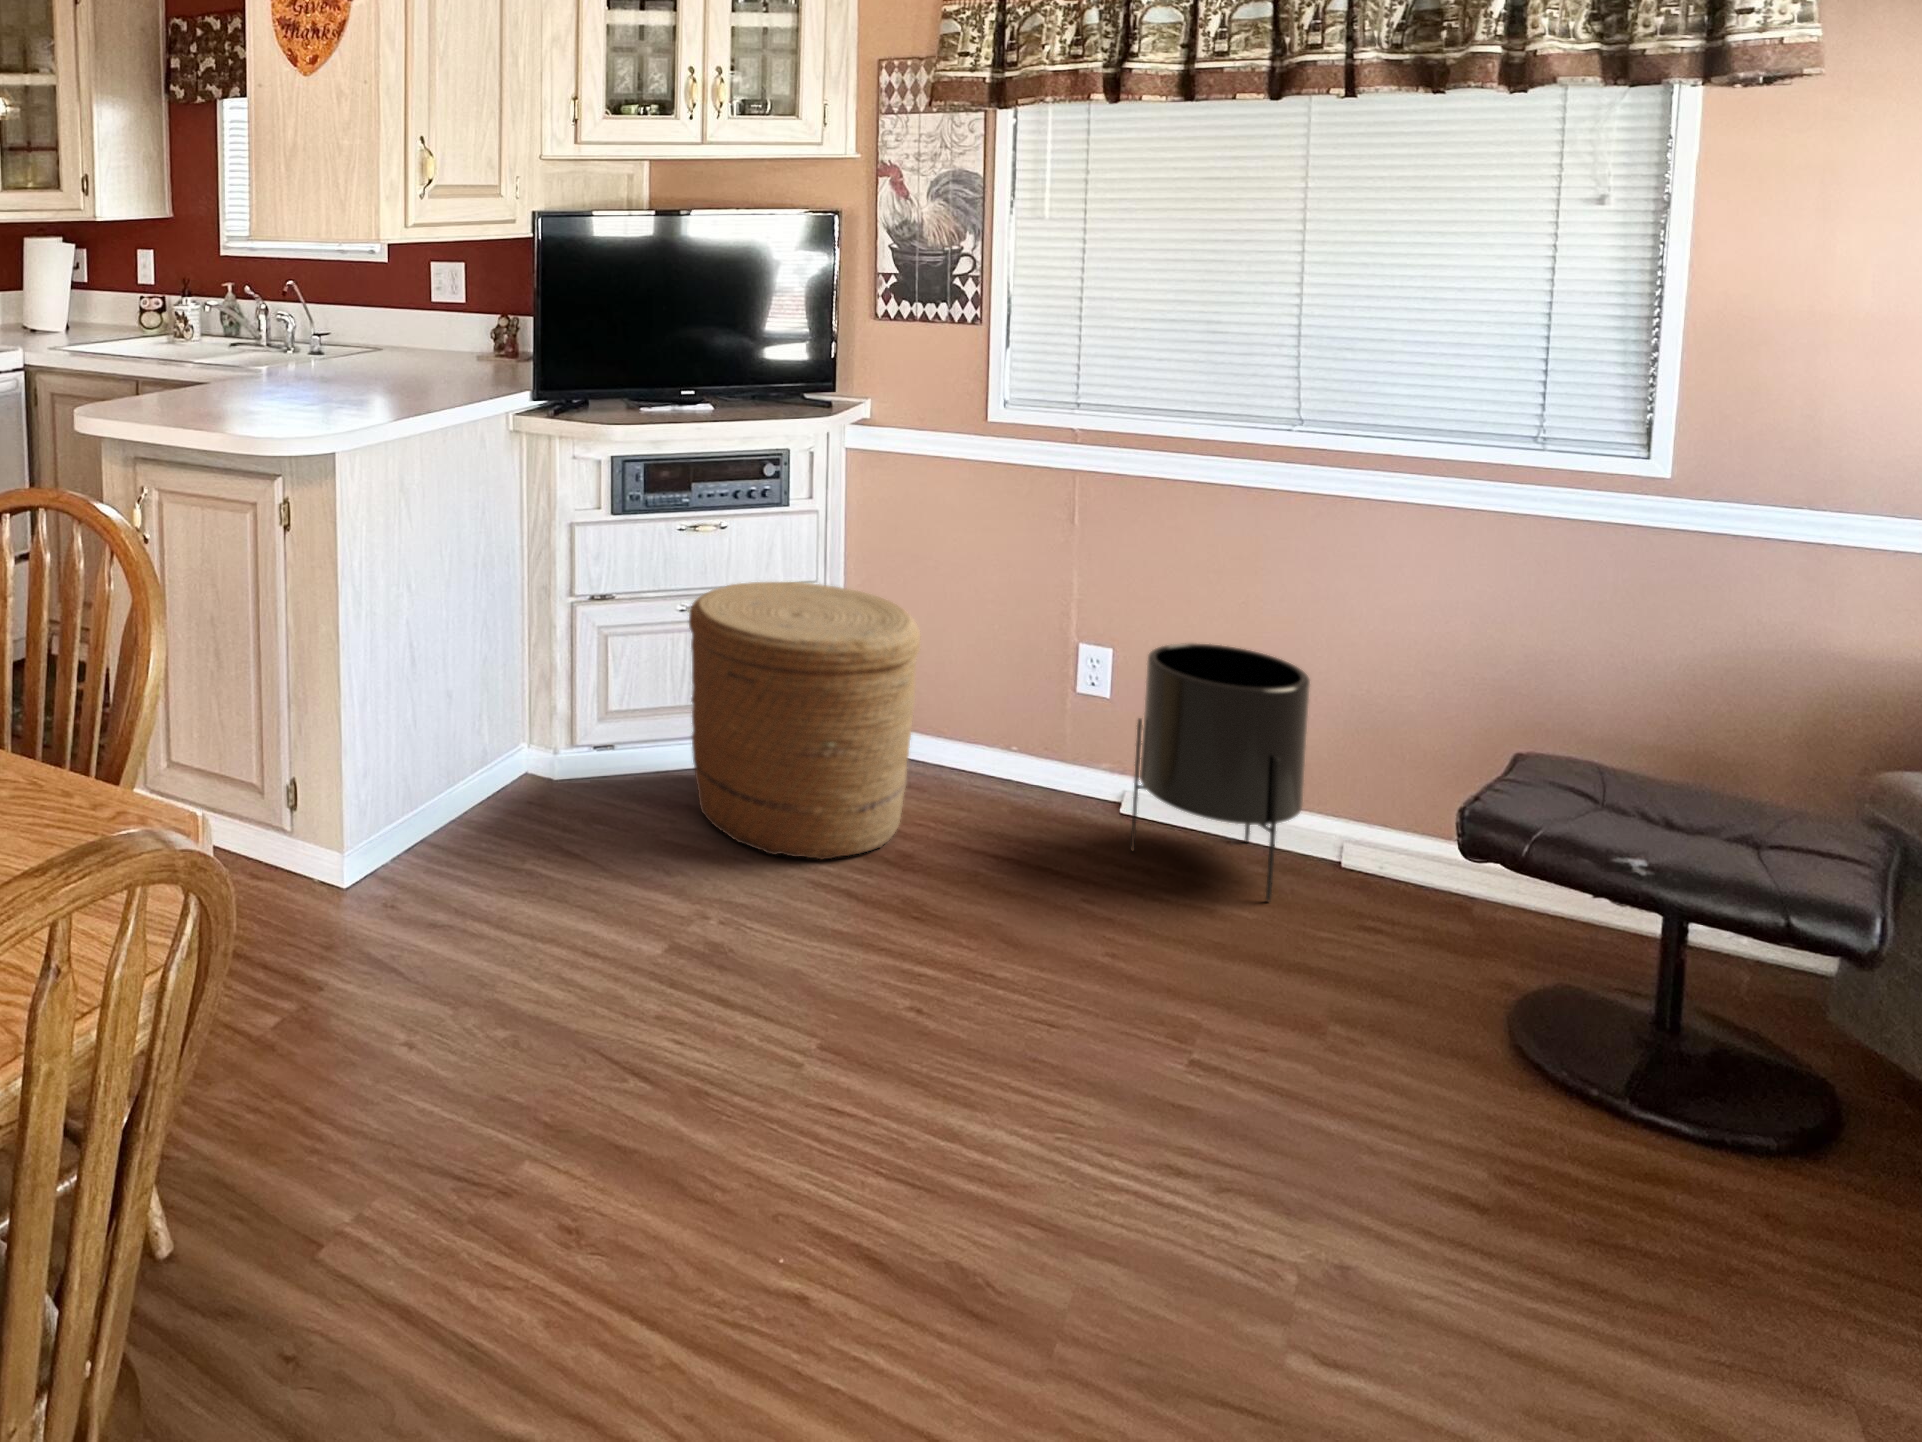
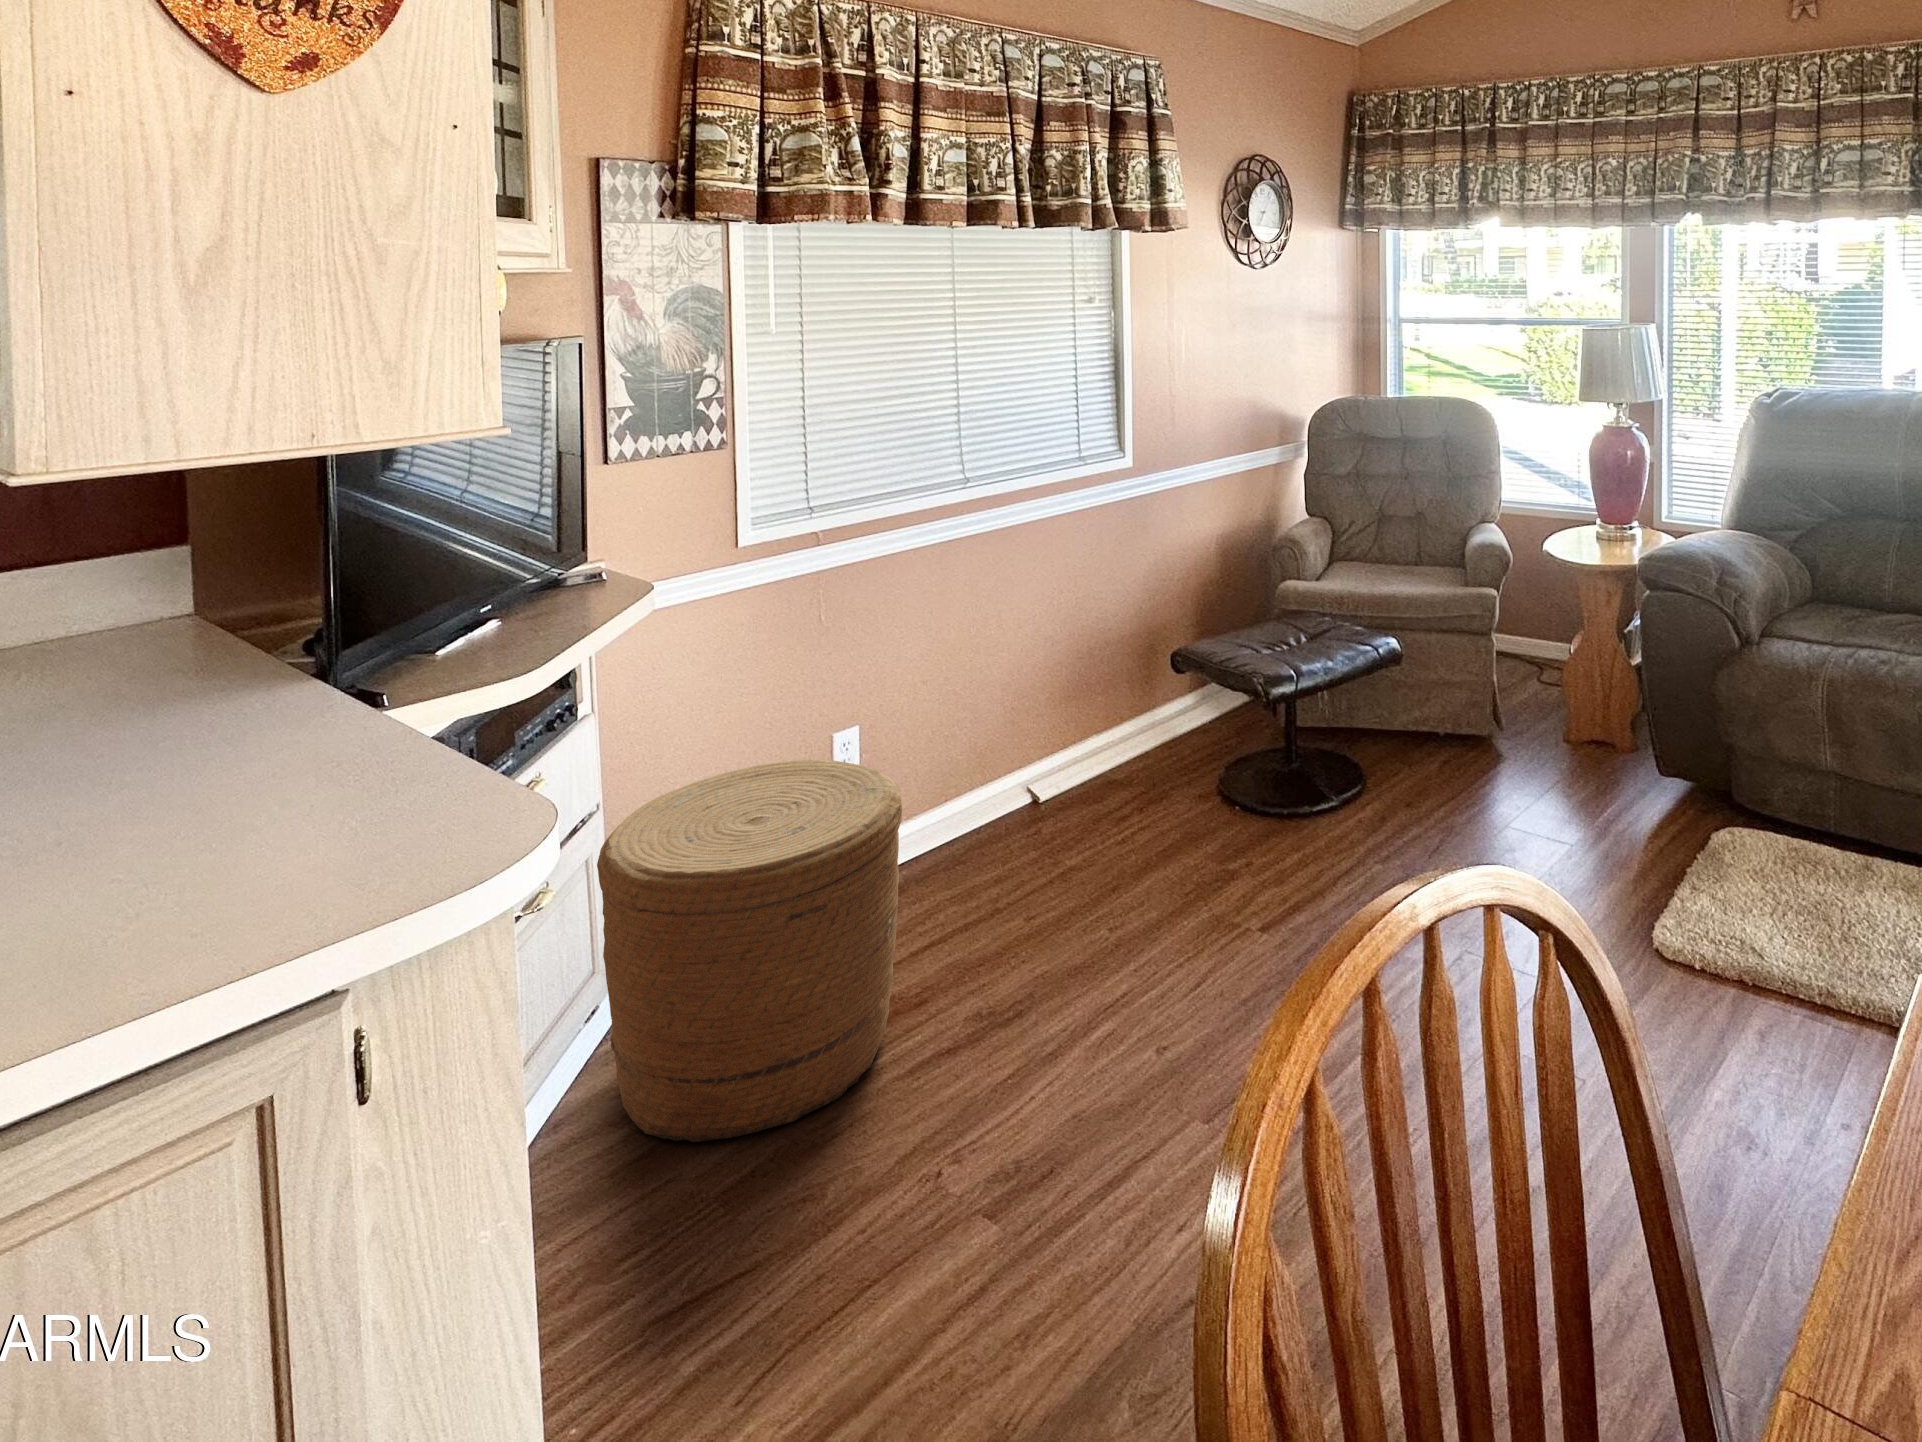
planter: present [1131,643,1310,901] -> none [947,663,1072,874]

